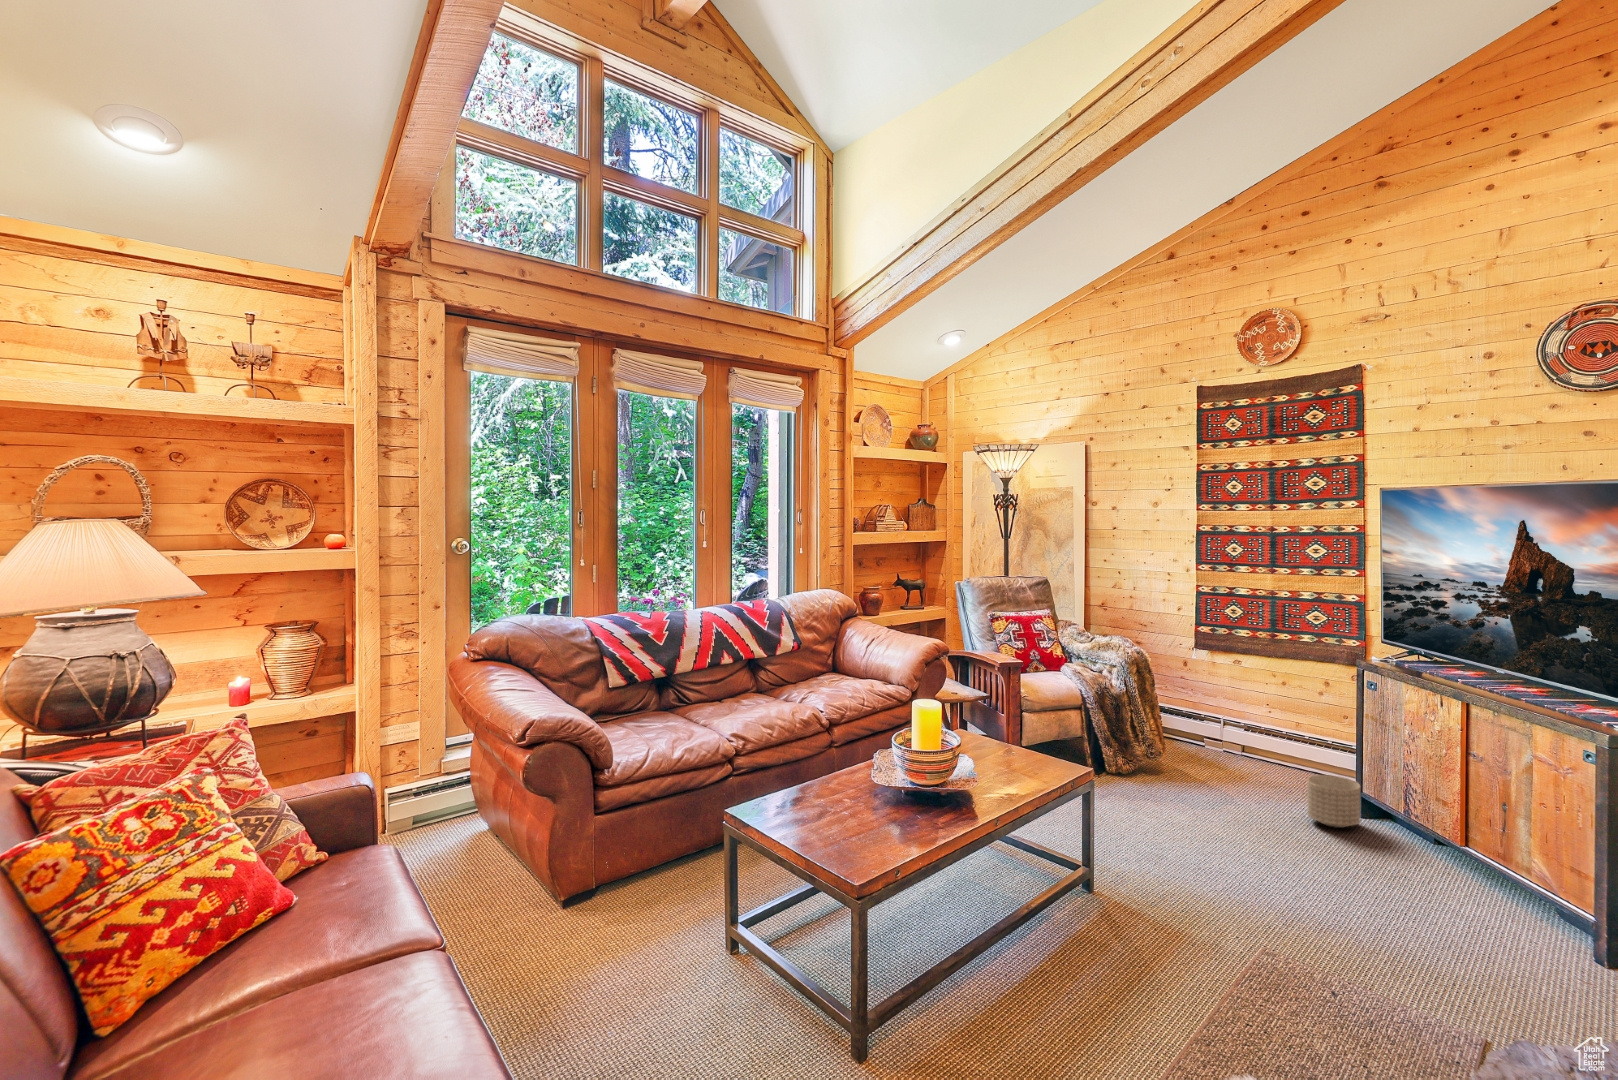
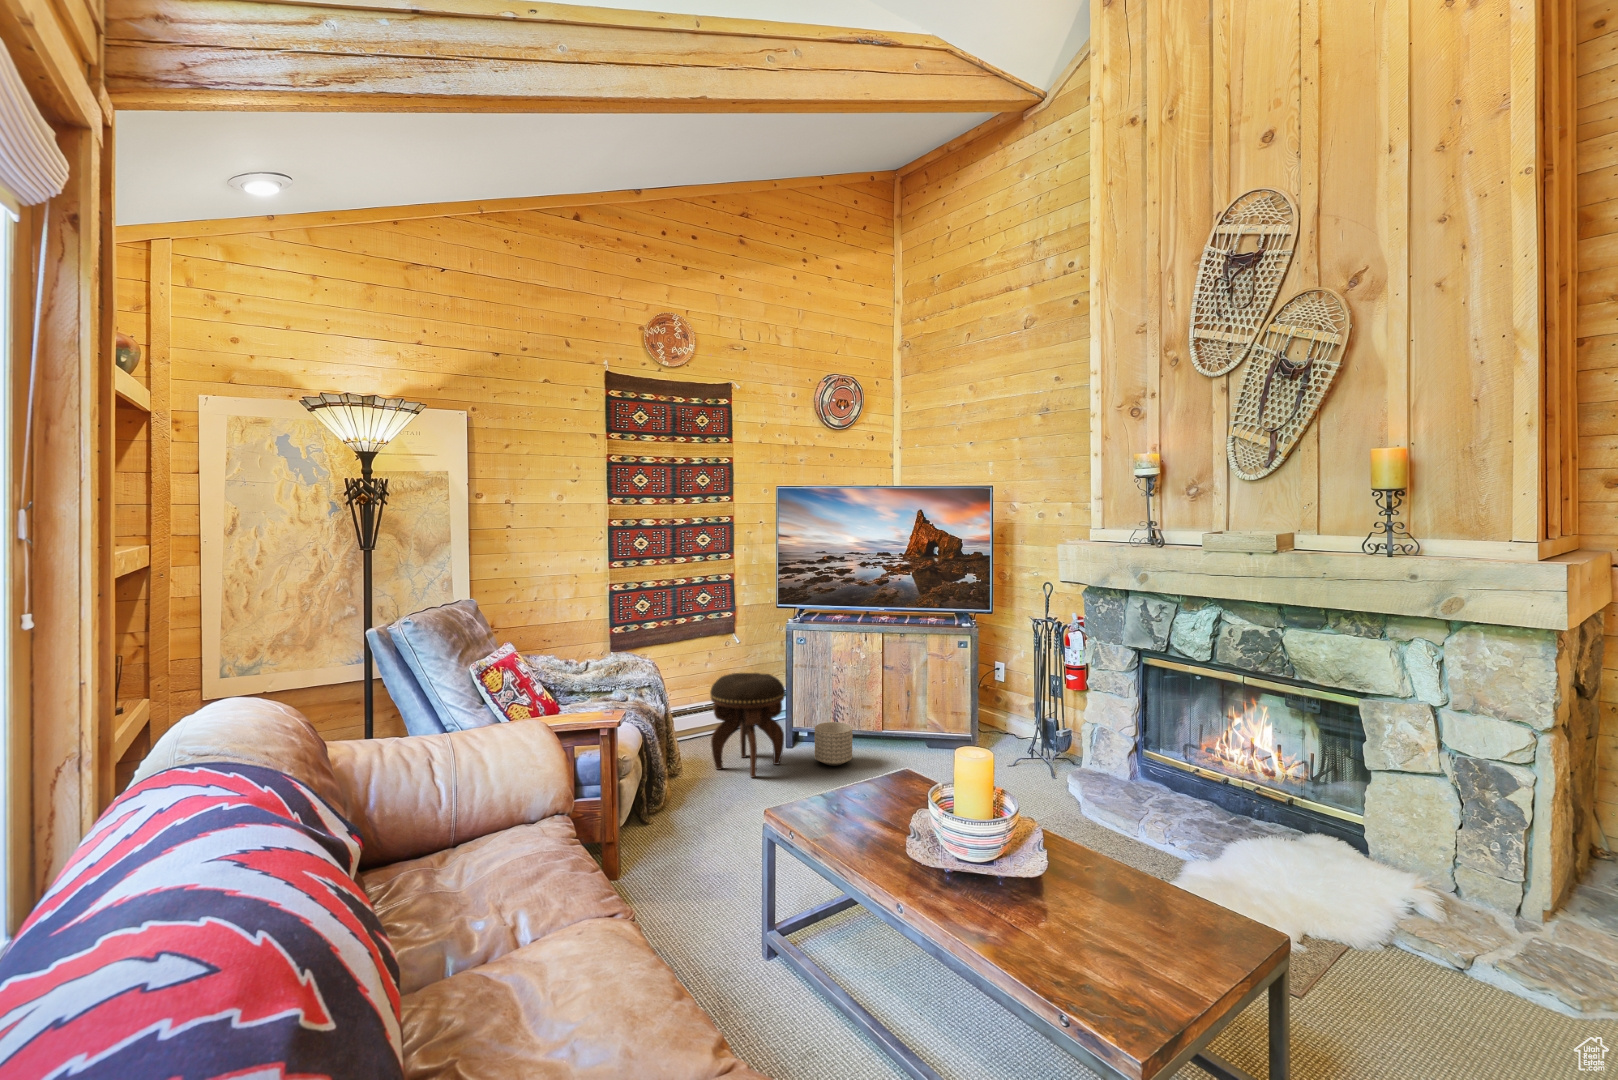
footstool: none [1203,692,1292,802] -> present [710,673,785,777]

